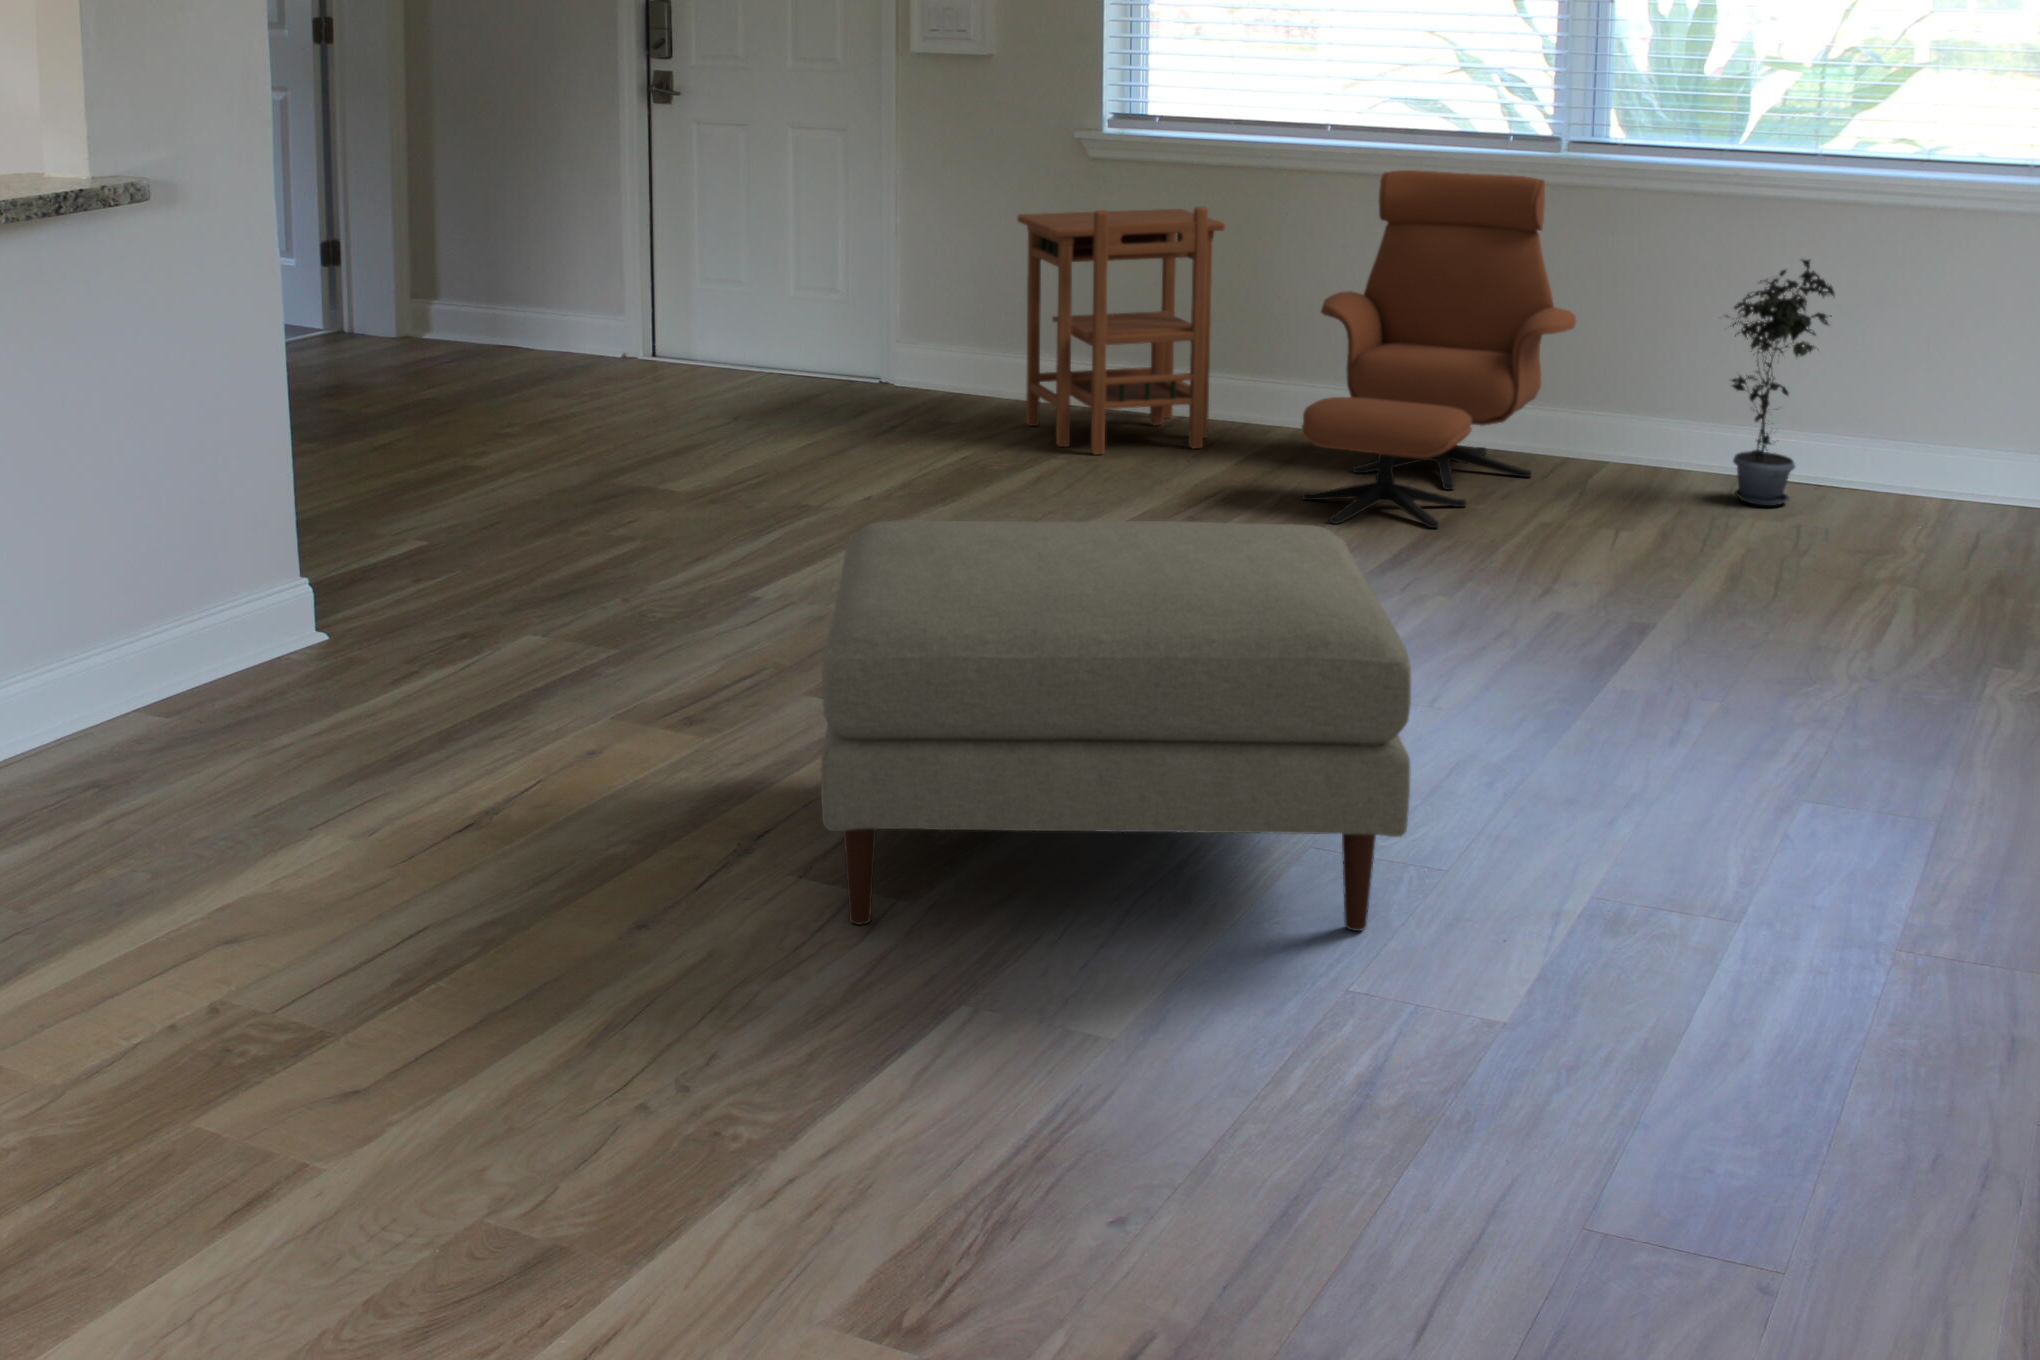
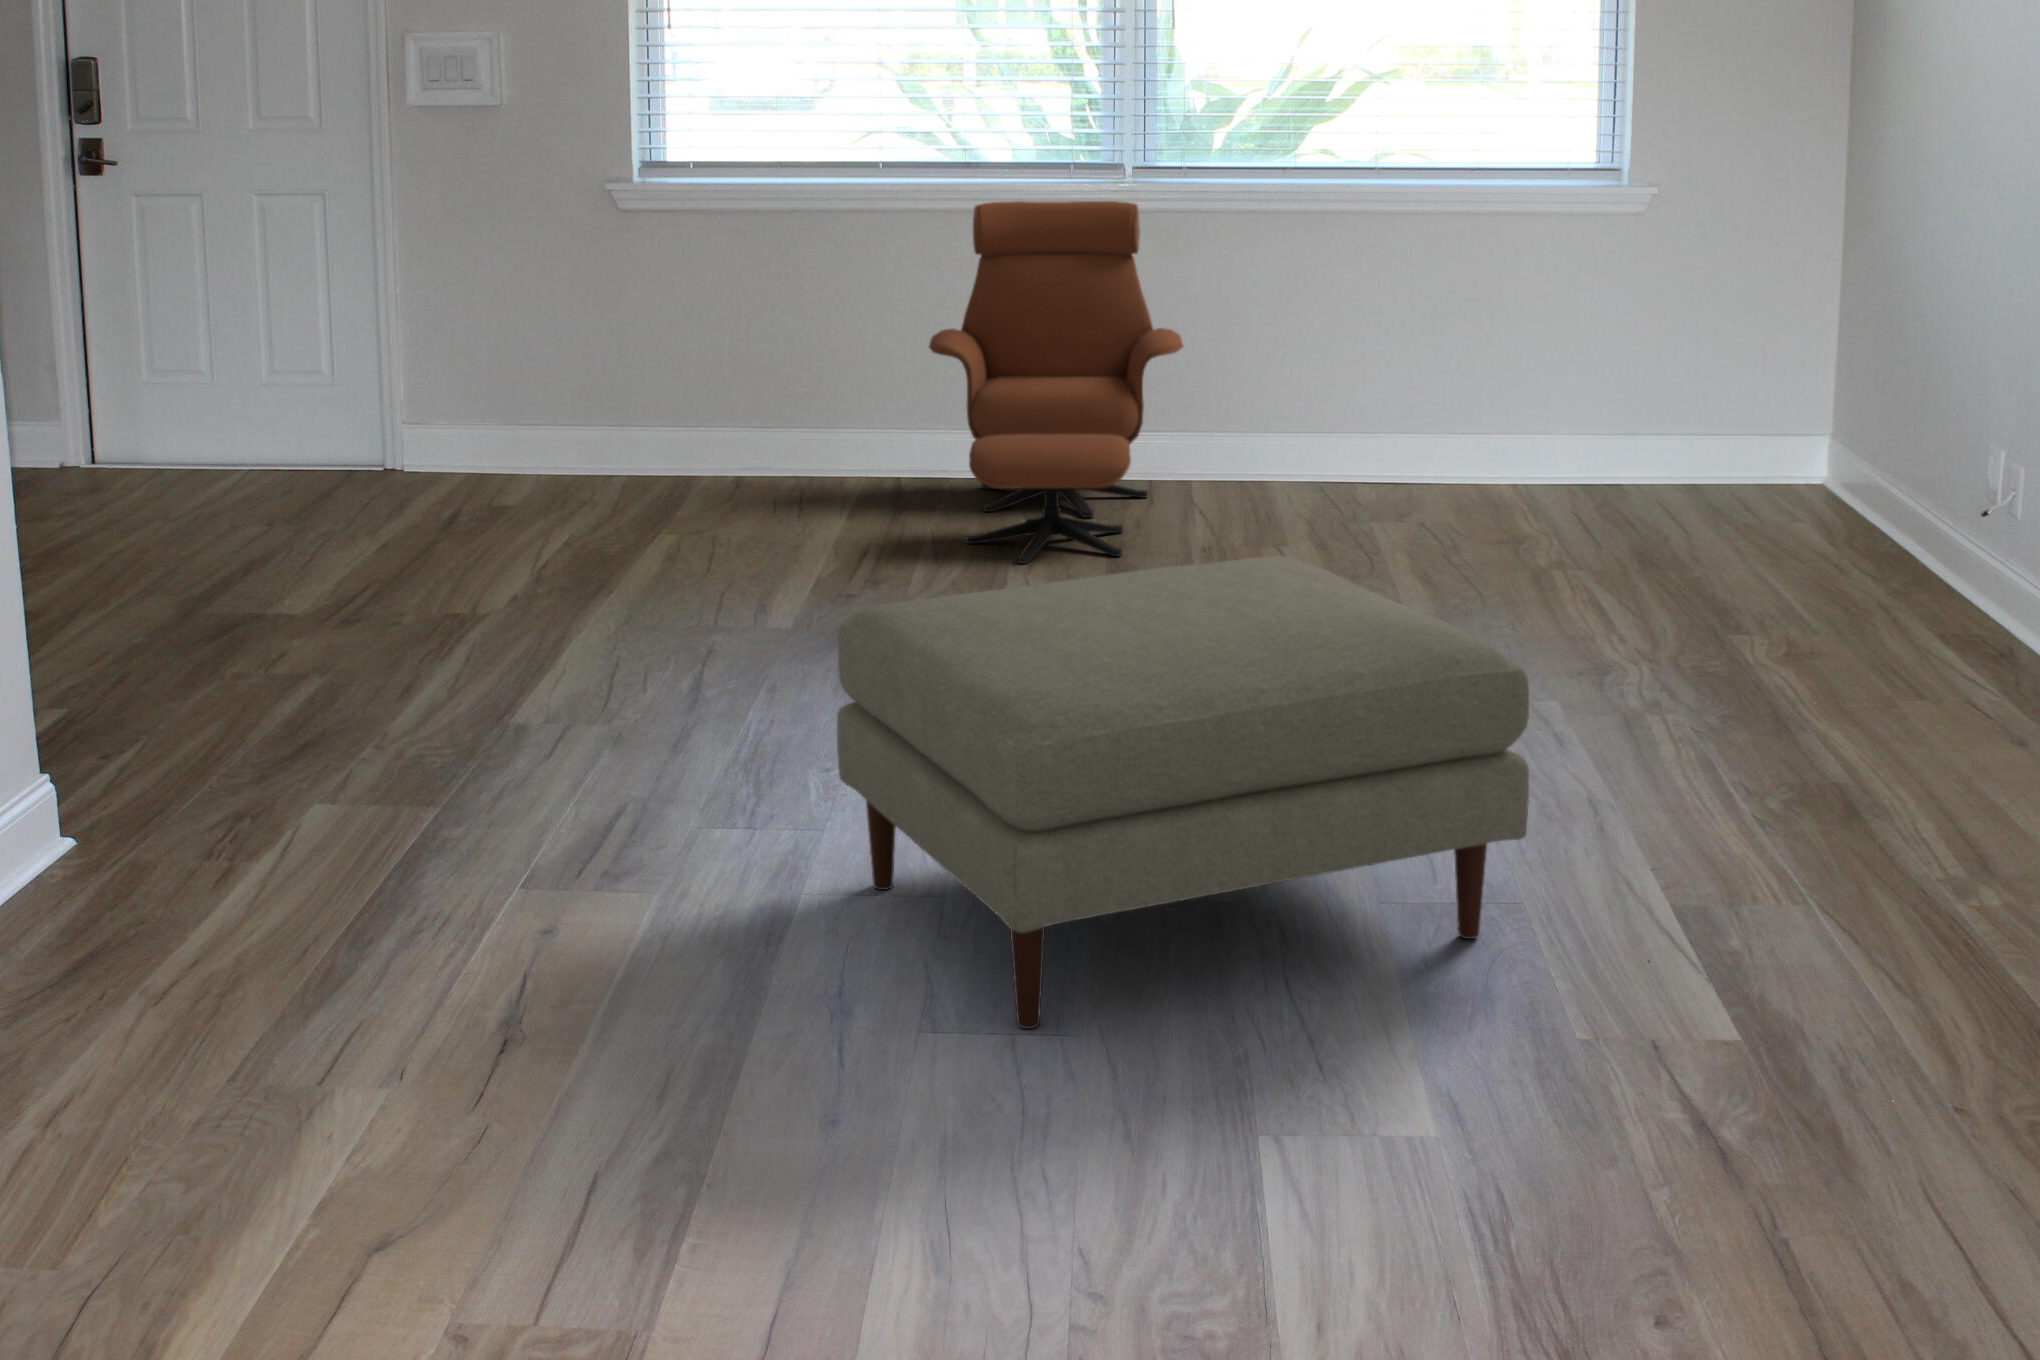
side table: present [1018,207,1225,454] -> none [587,252,815,524]
potted plant: present [1727,259,1835,506] -> none [1317,263,1424,500]

